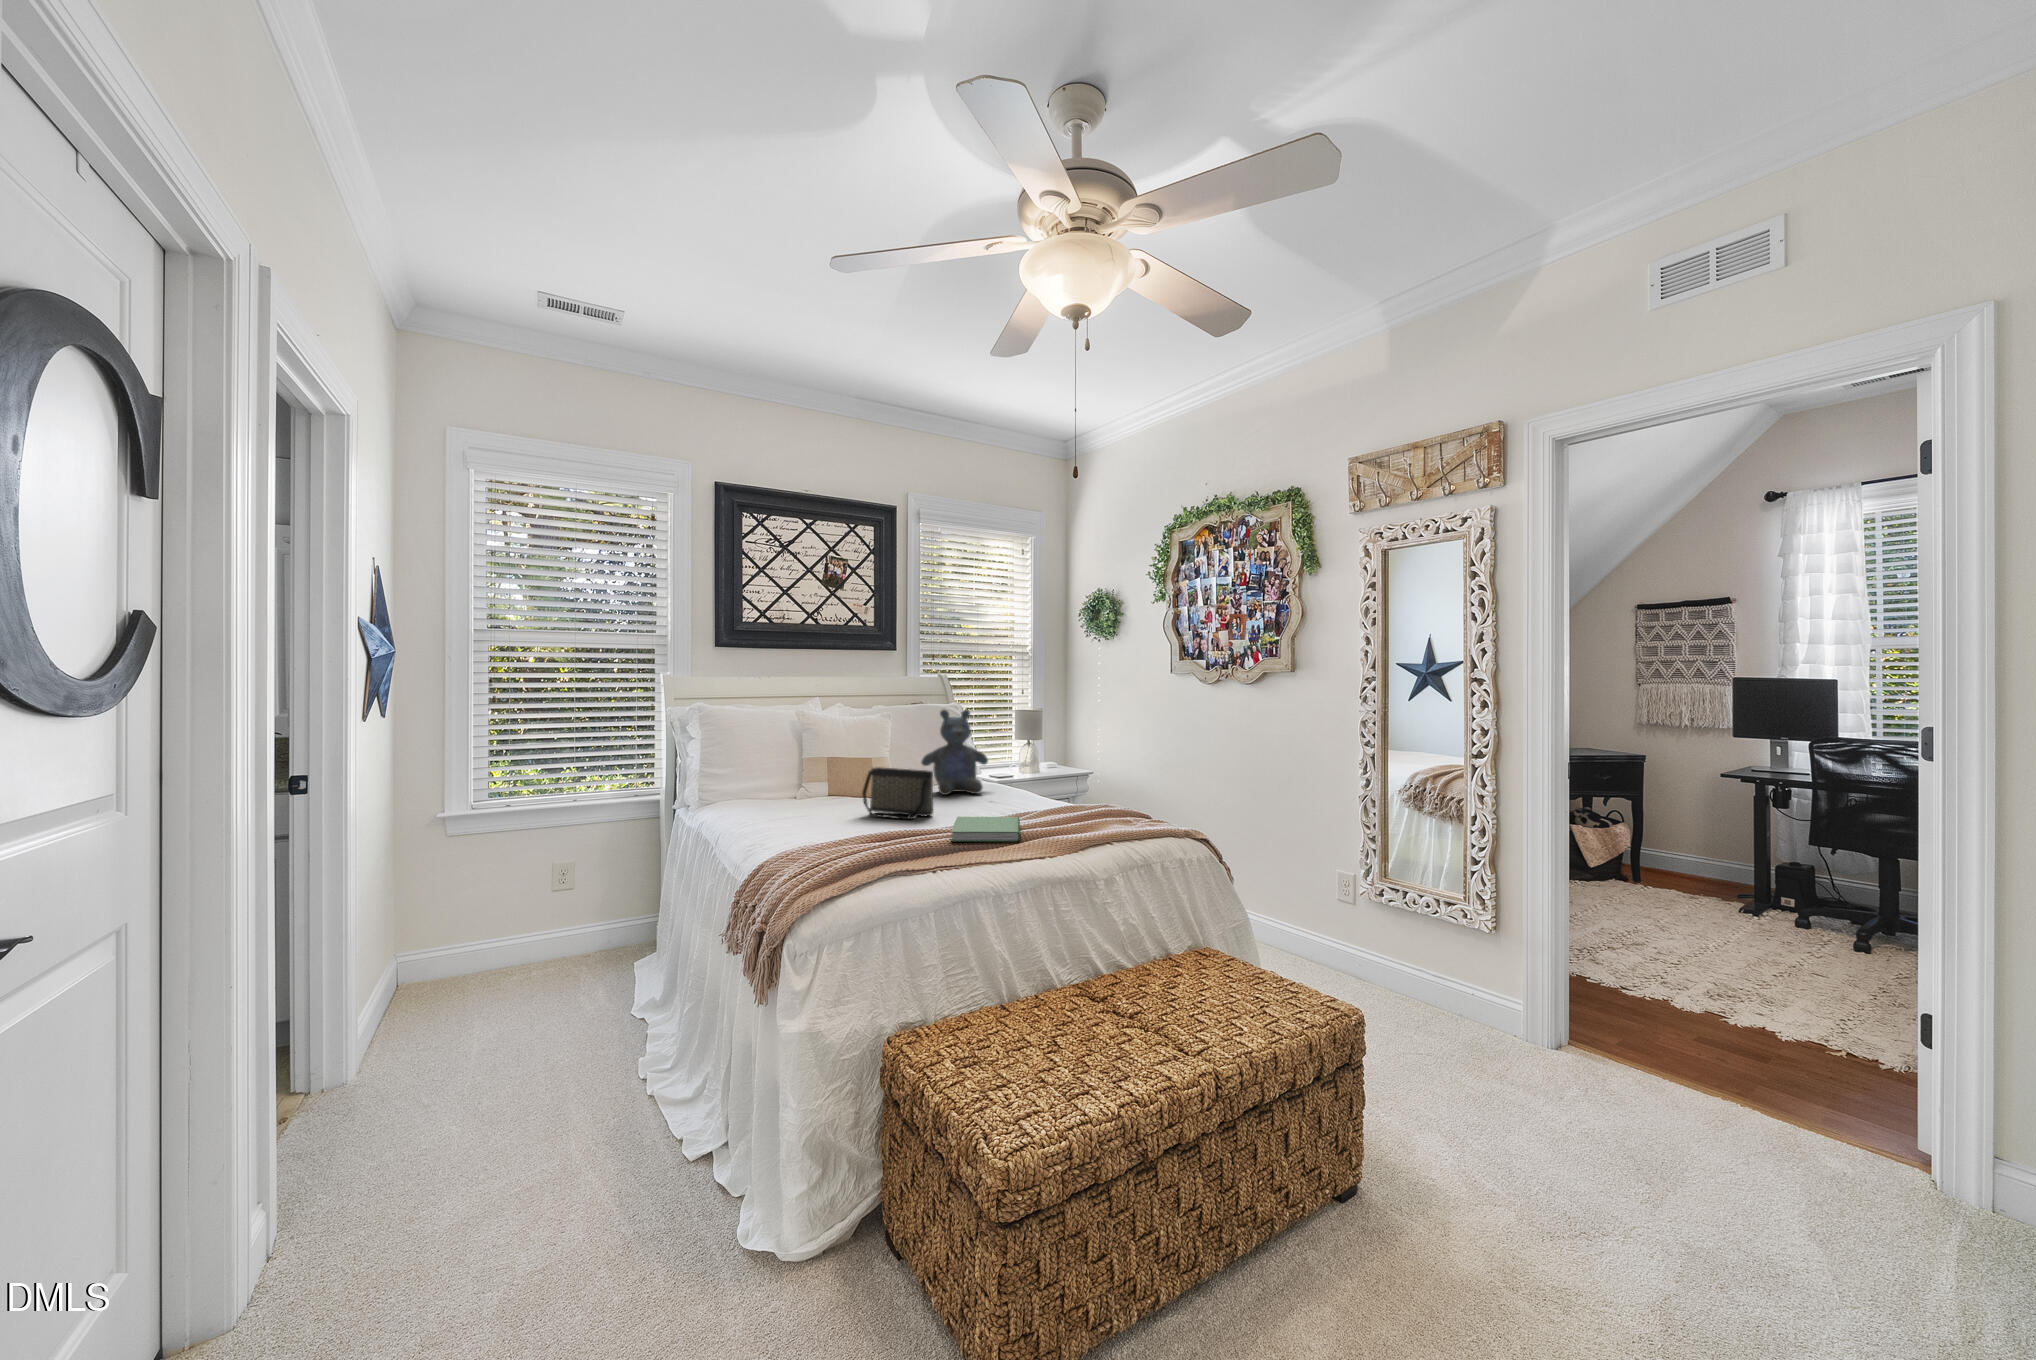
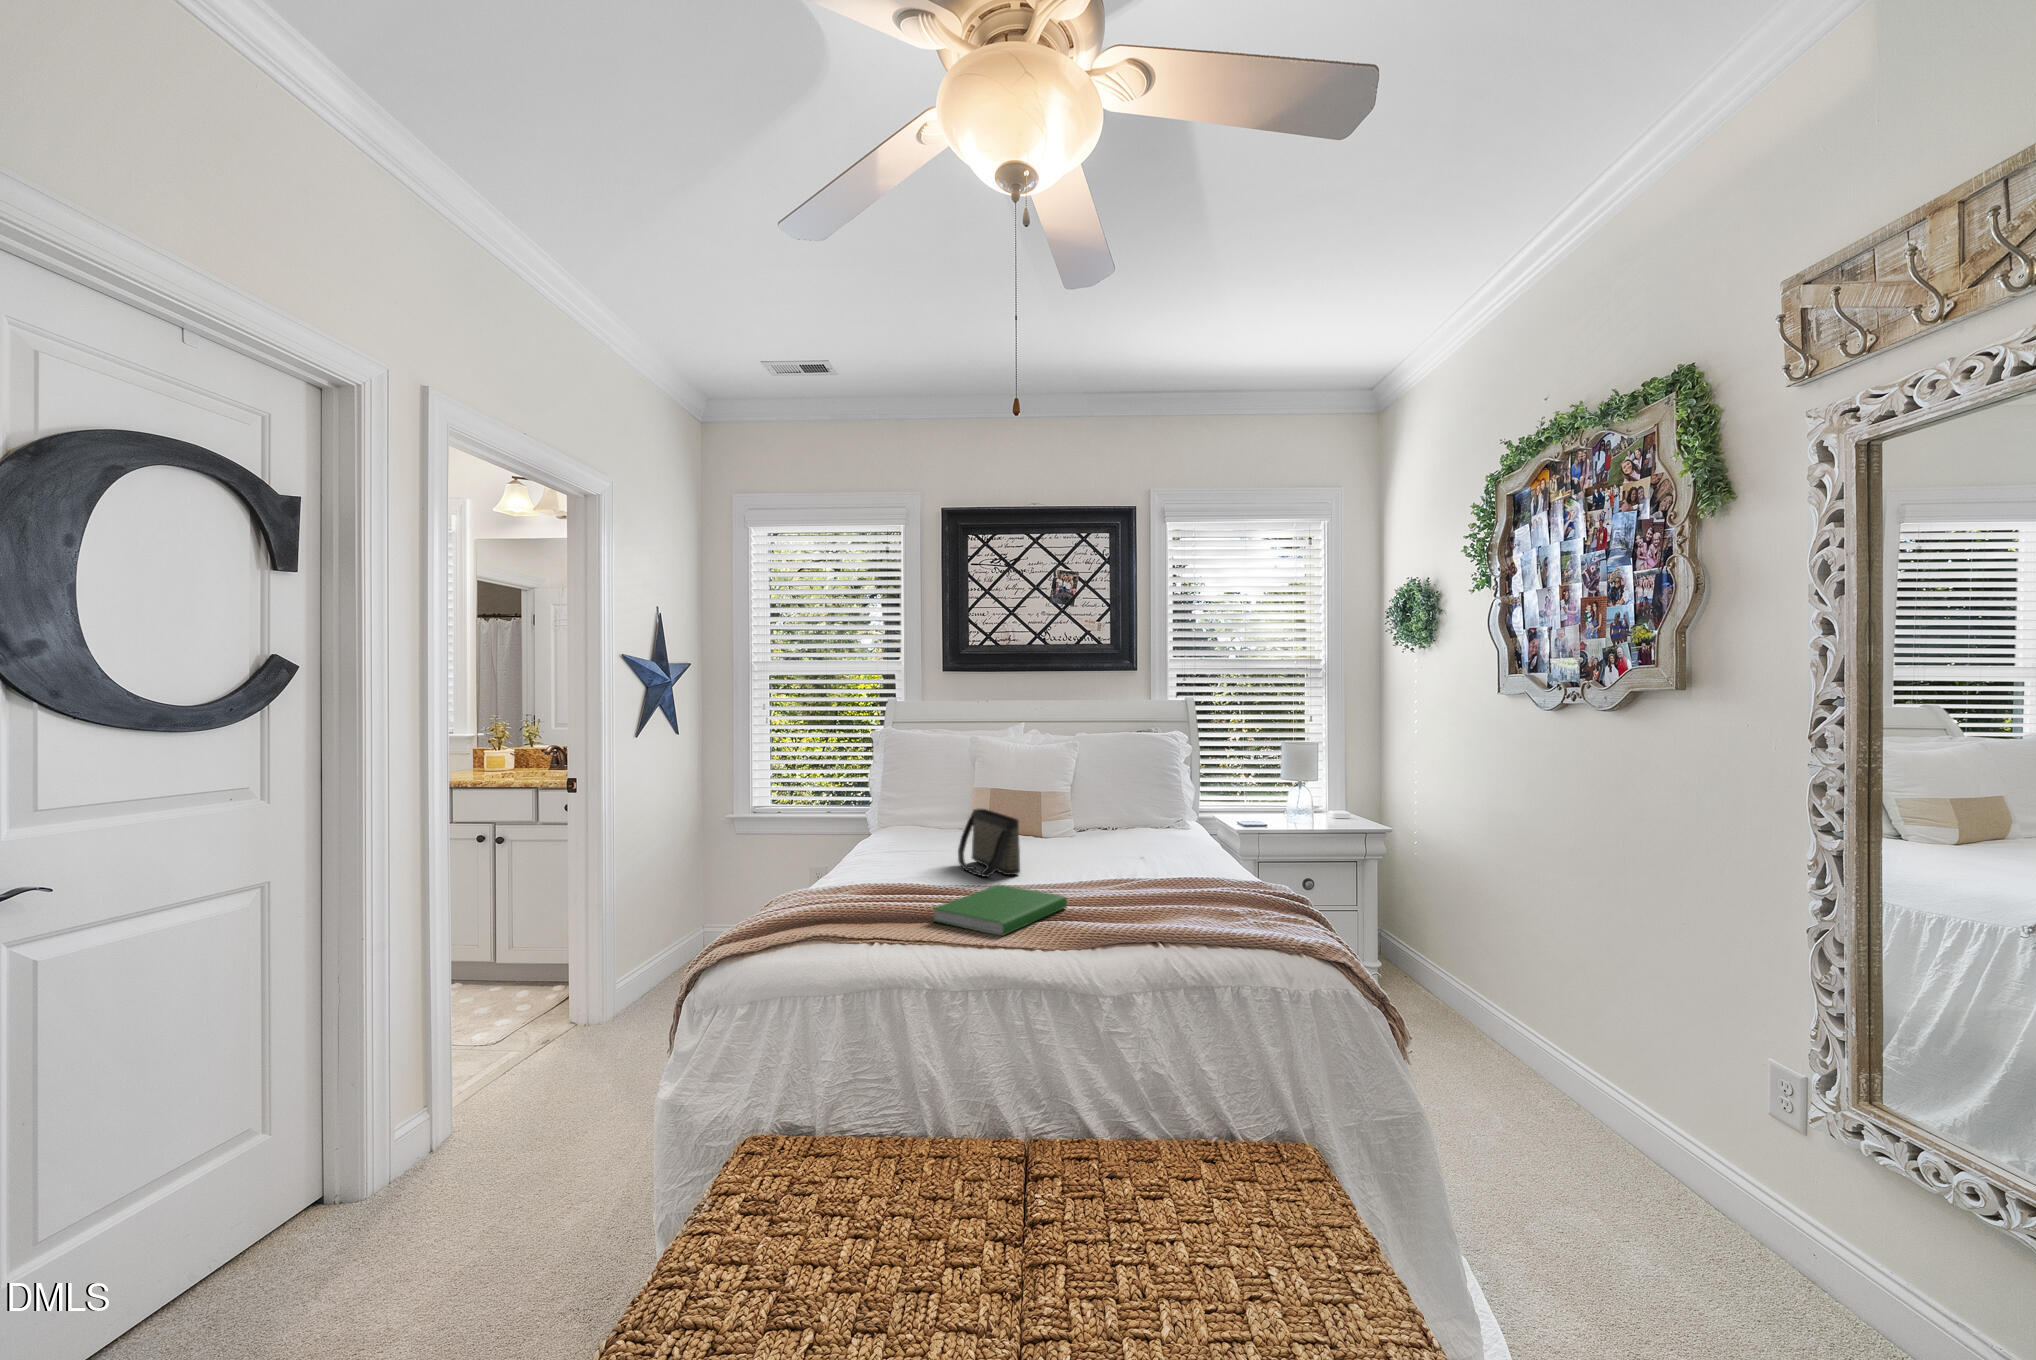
stuffed bear: present [921,710,988,795] -> none [1091,740,1173,848]

